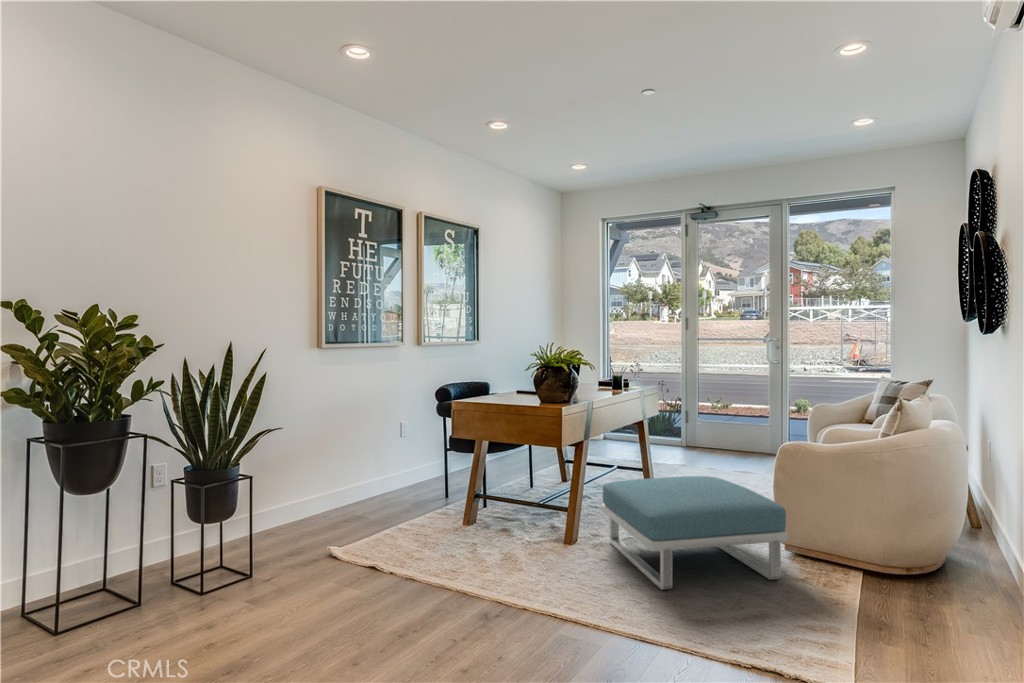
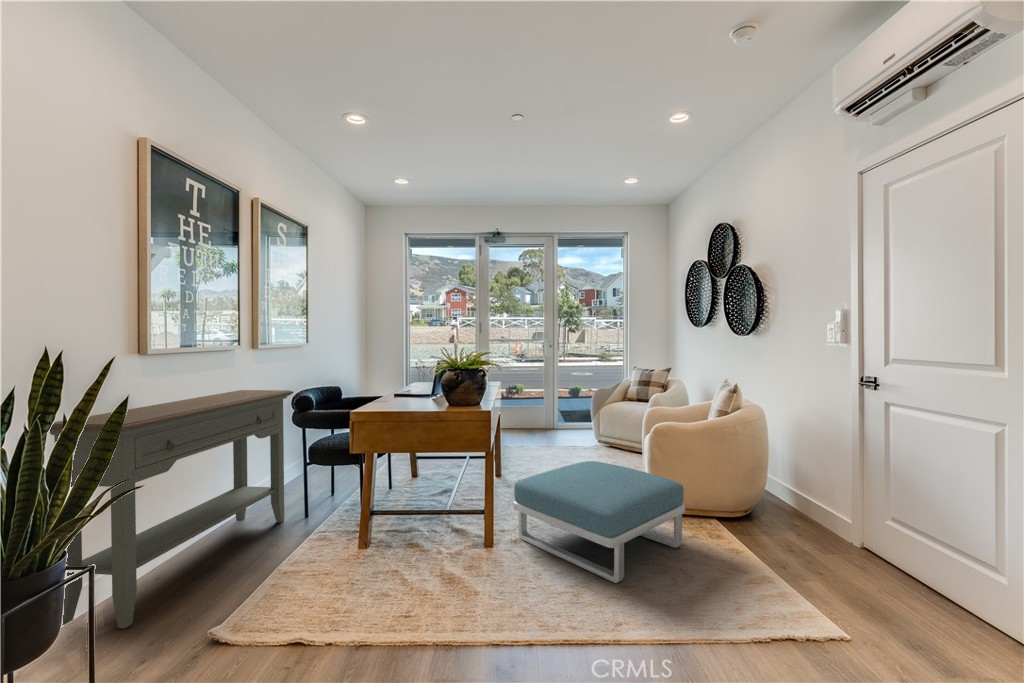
console table: none [256,382,436,539] -> present [50,390,293,628]

